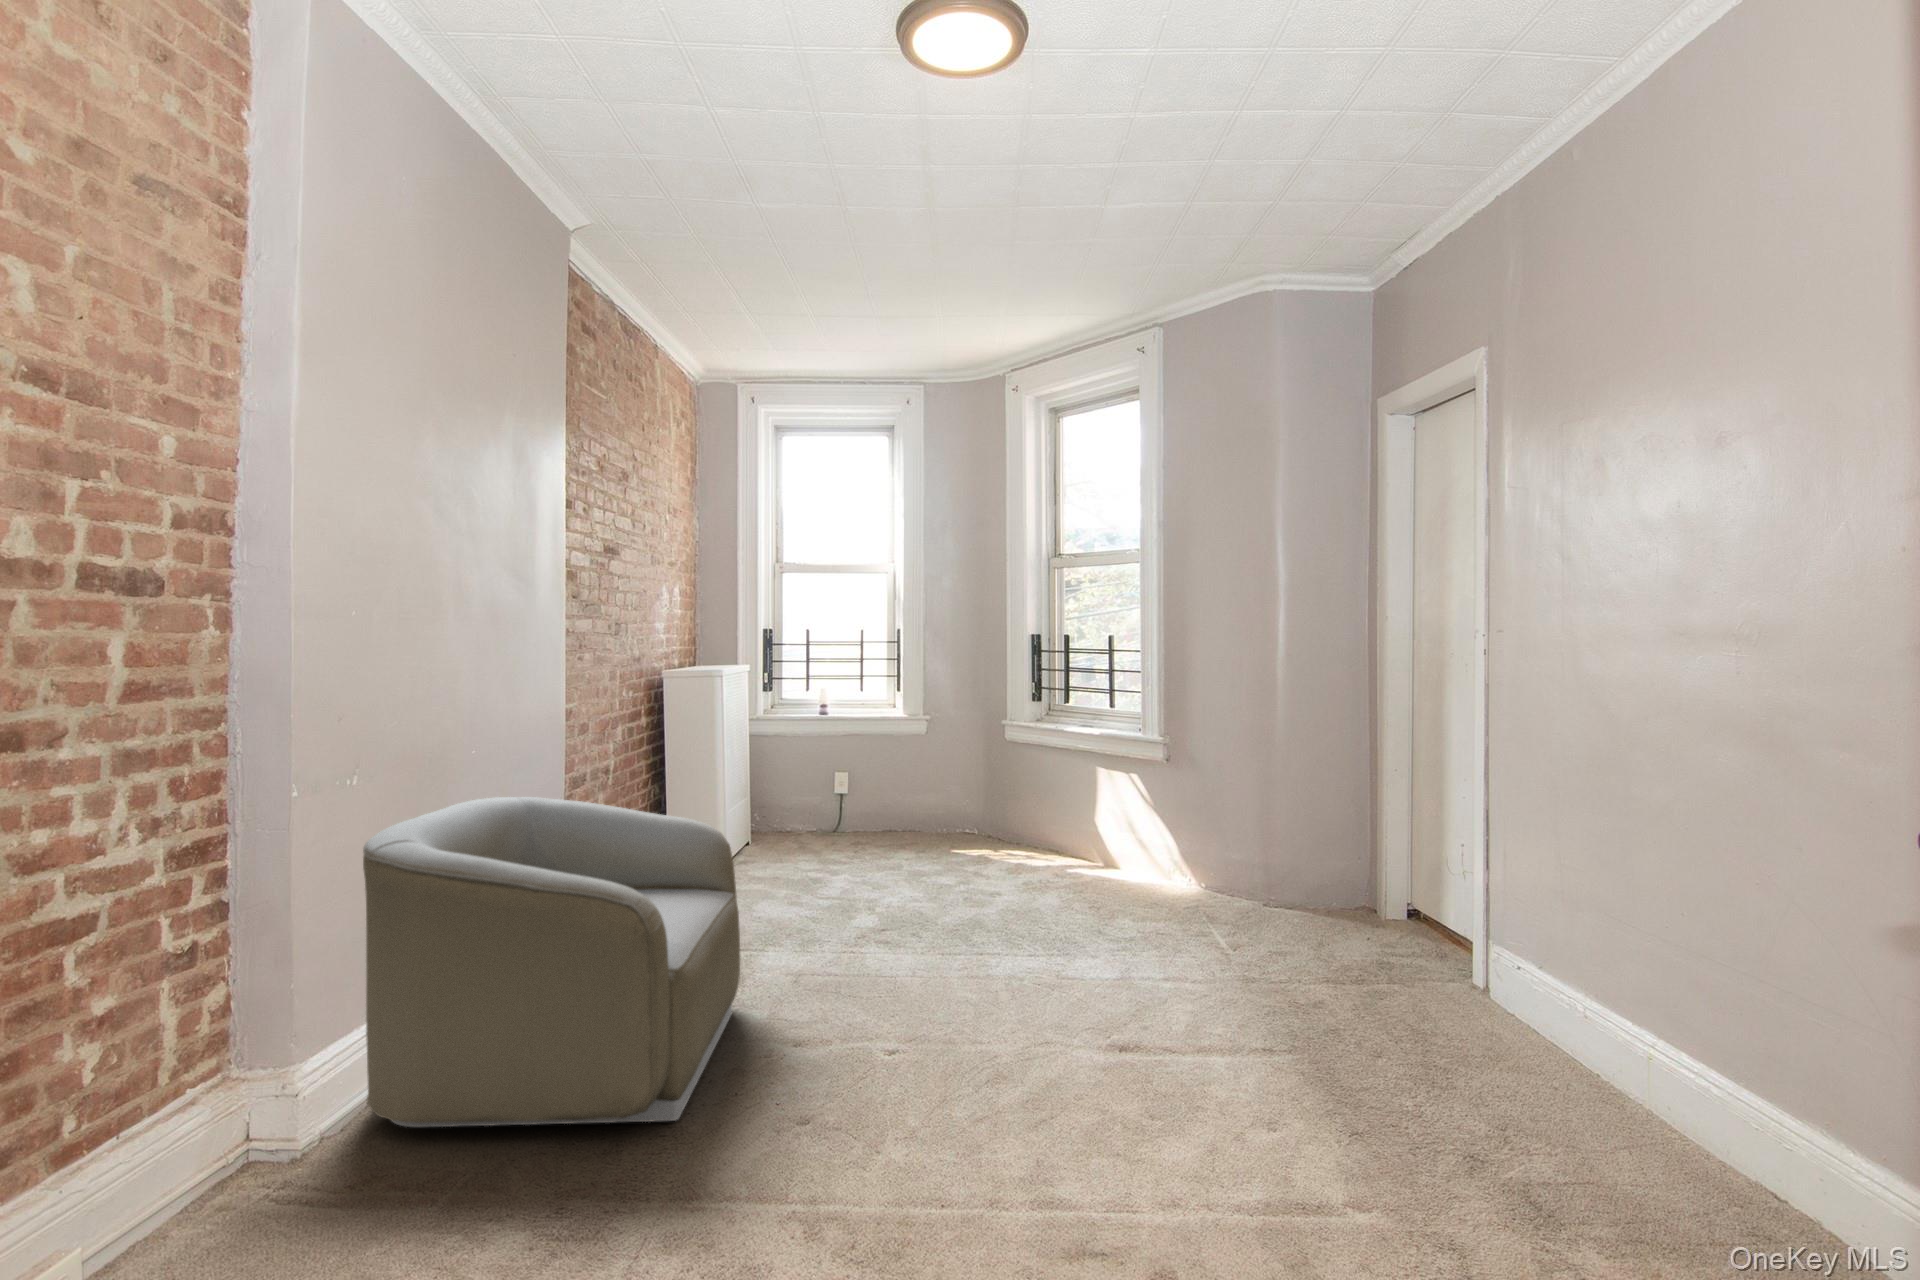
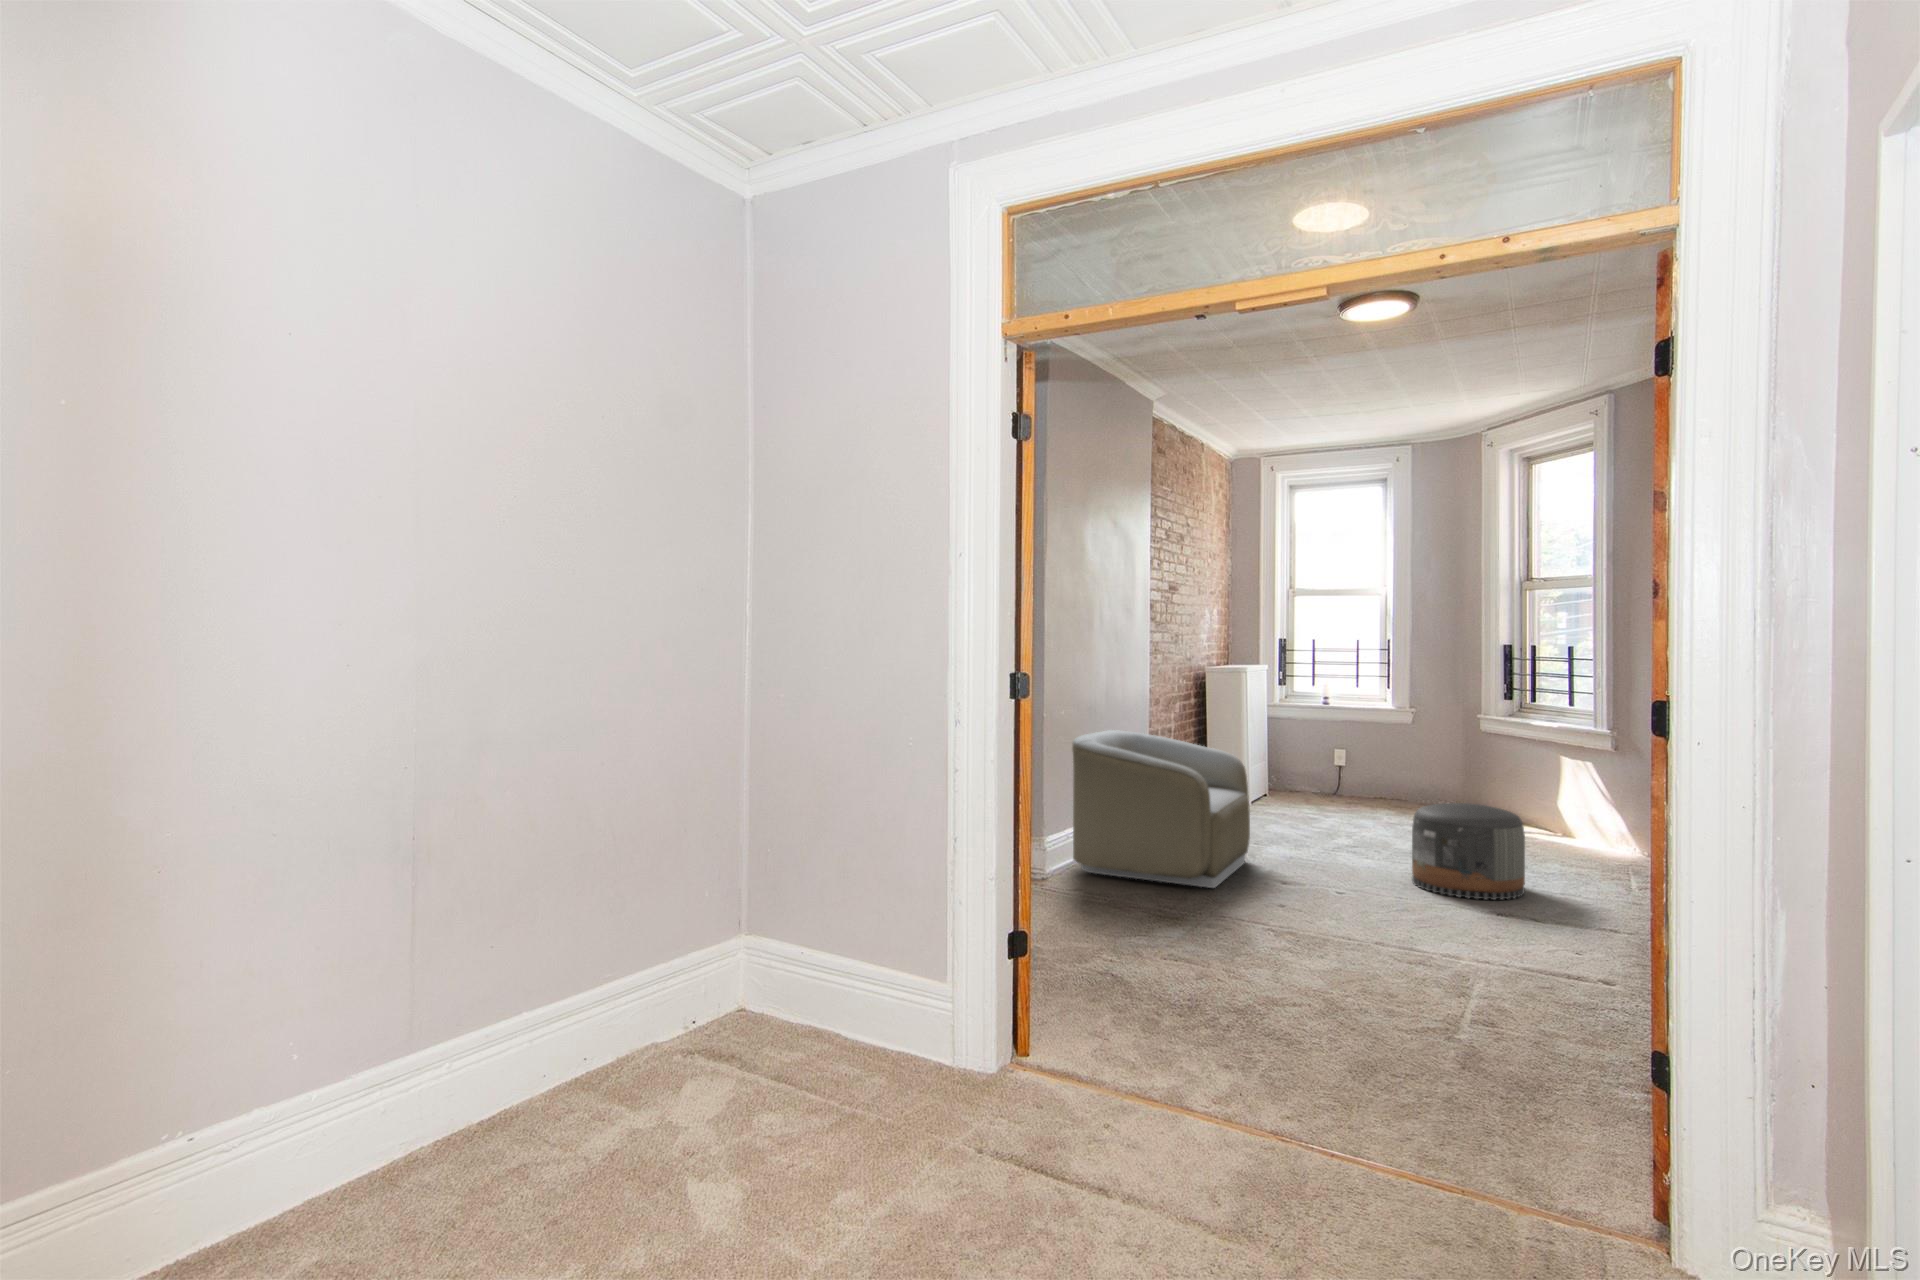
pouf: none [994,870,1149,1035] -> present [1412,803,1525,900]

